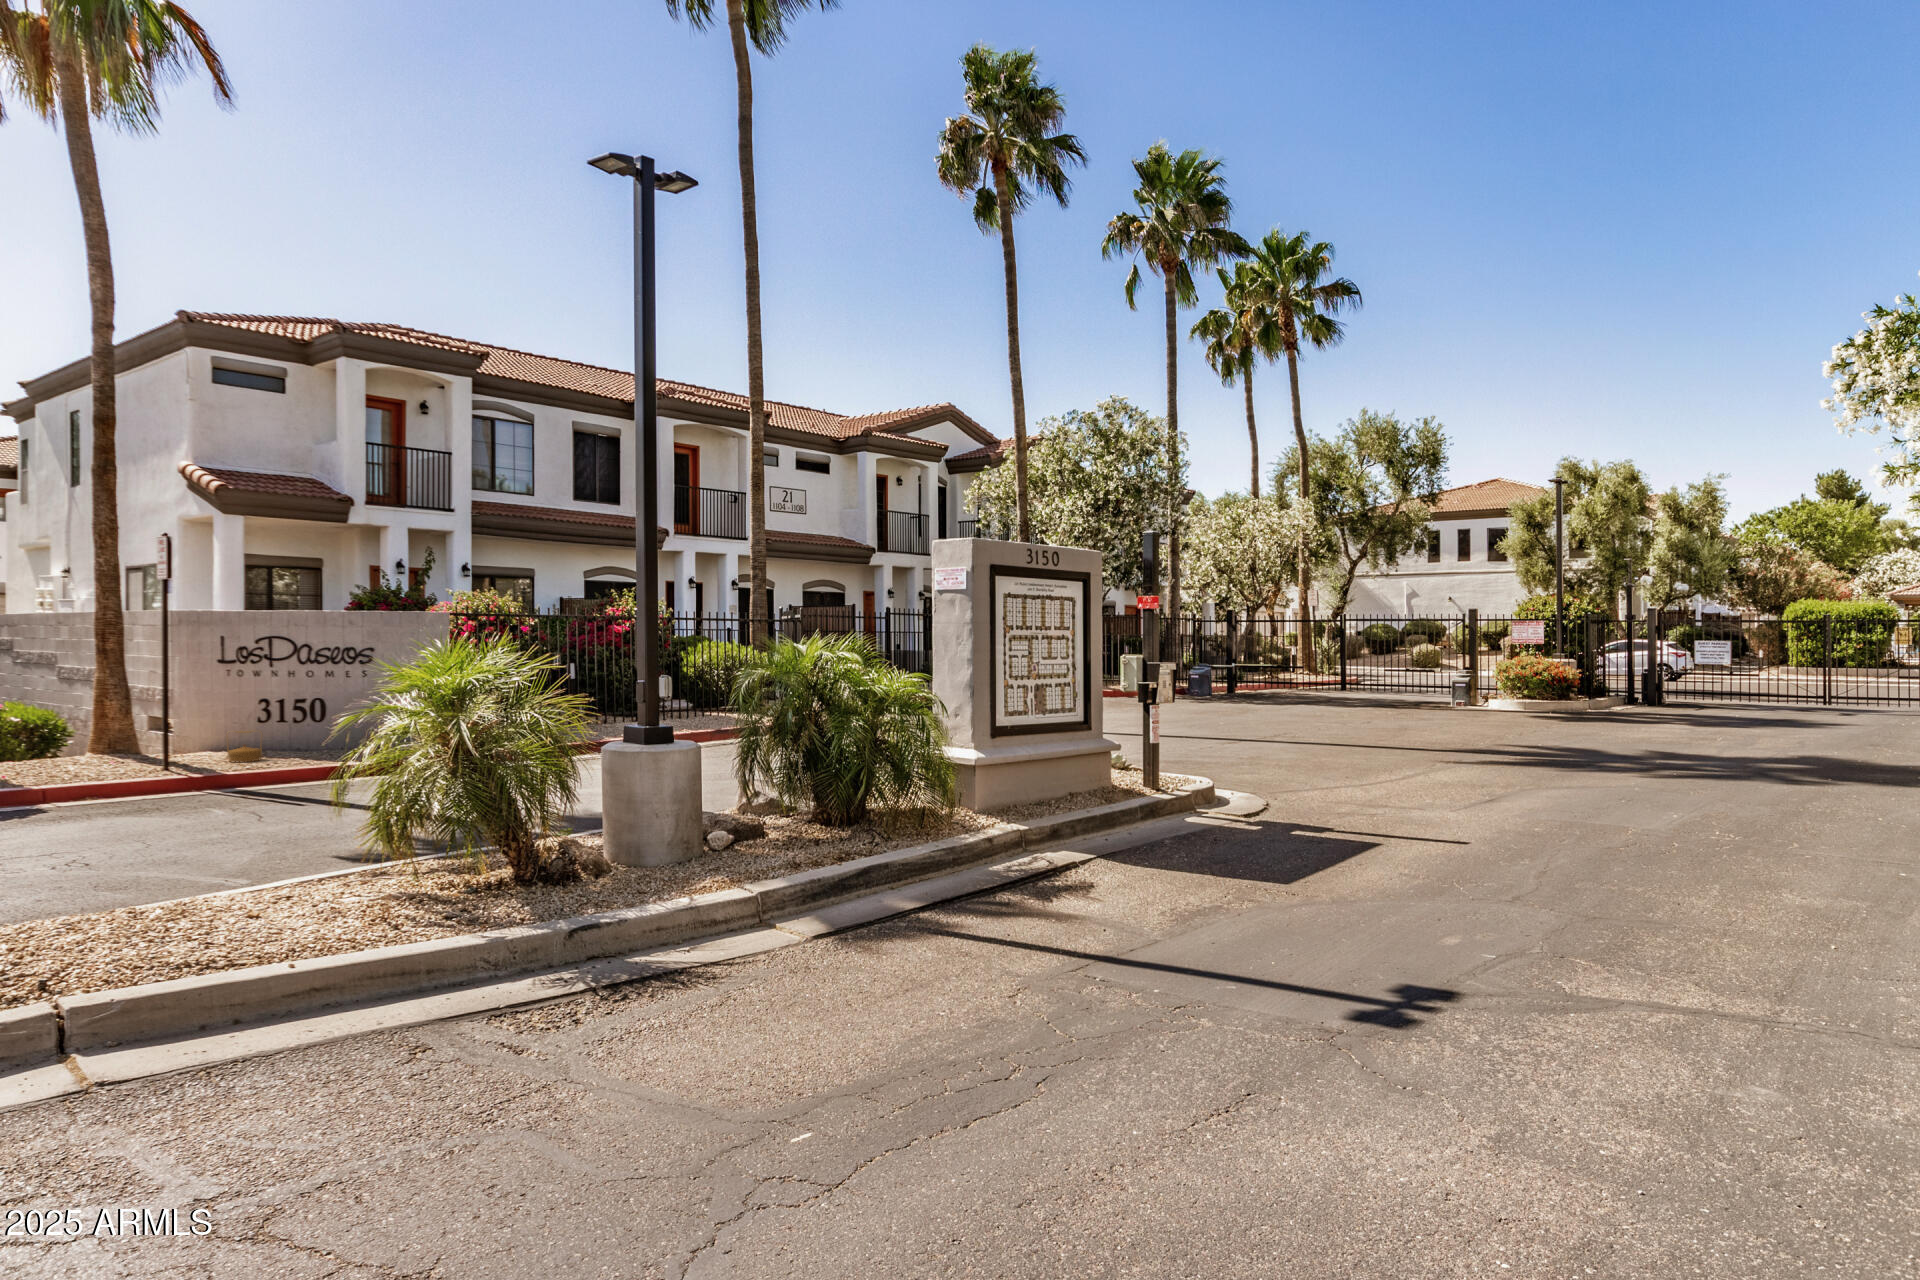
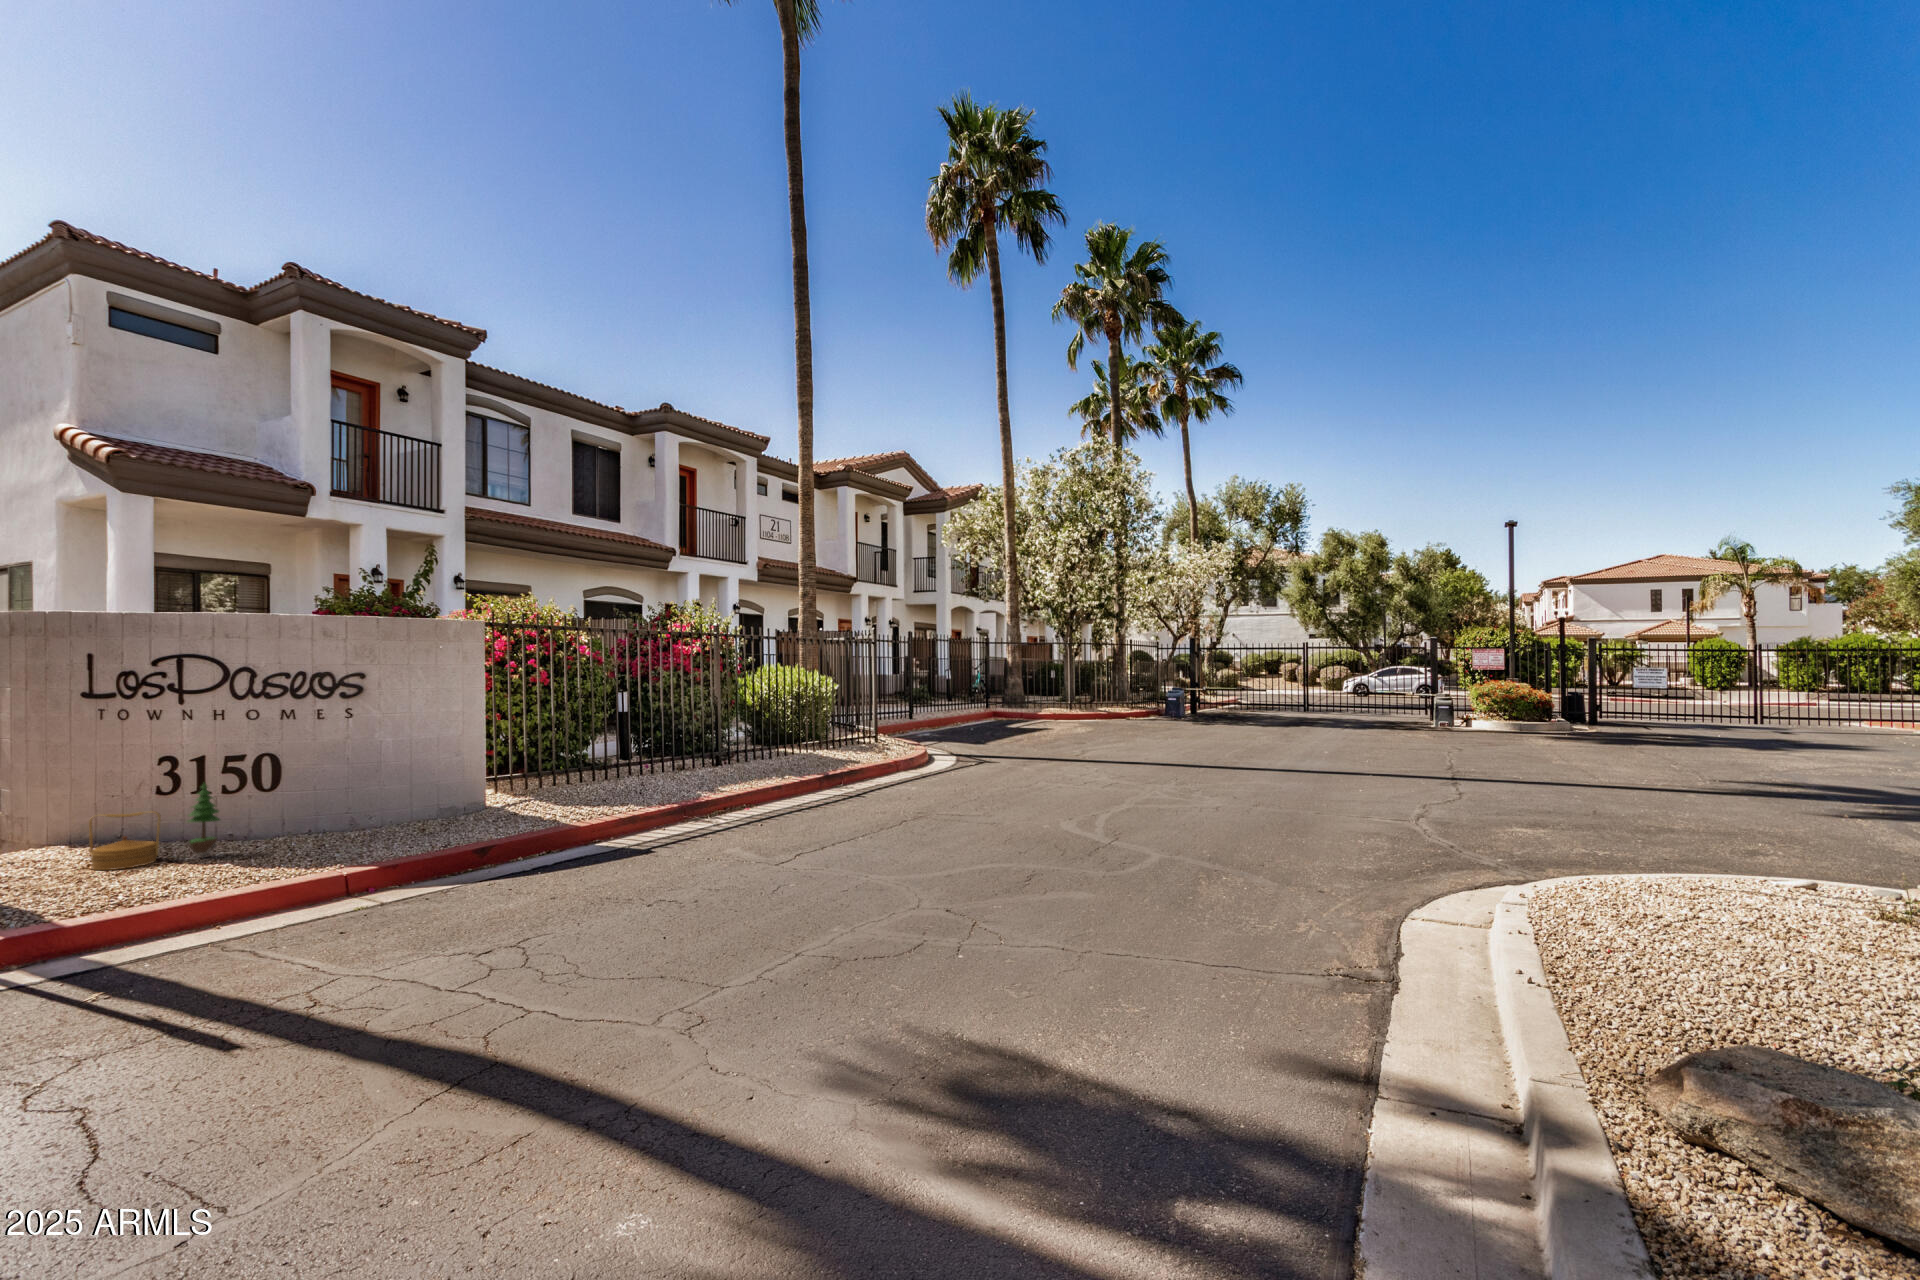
potted tree: none [275,713,294,760] -> present [188,783,220,857]

